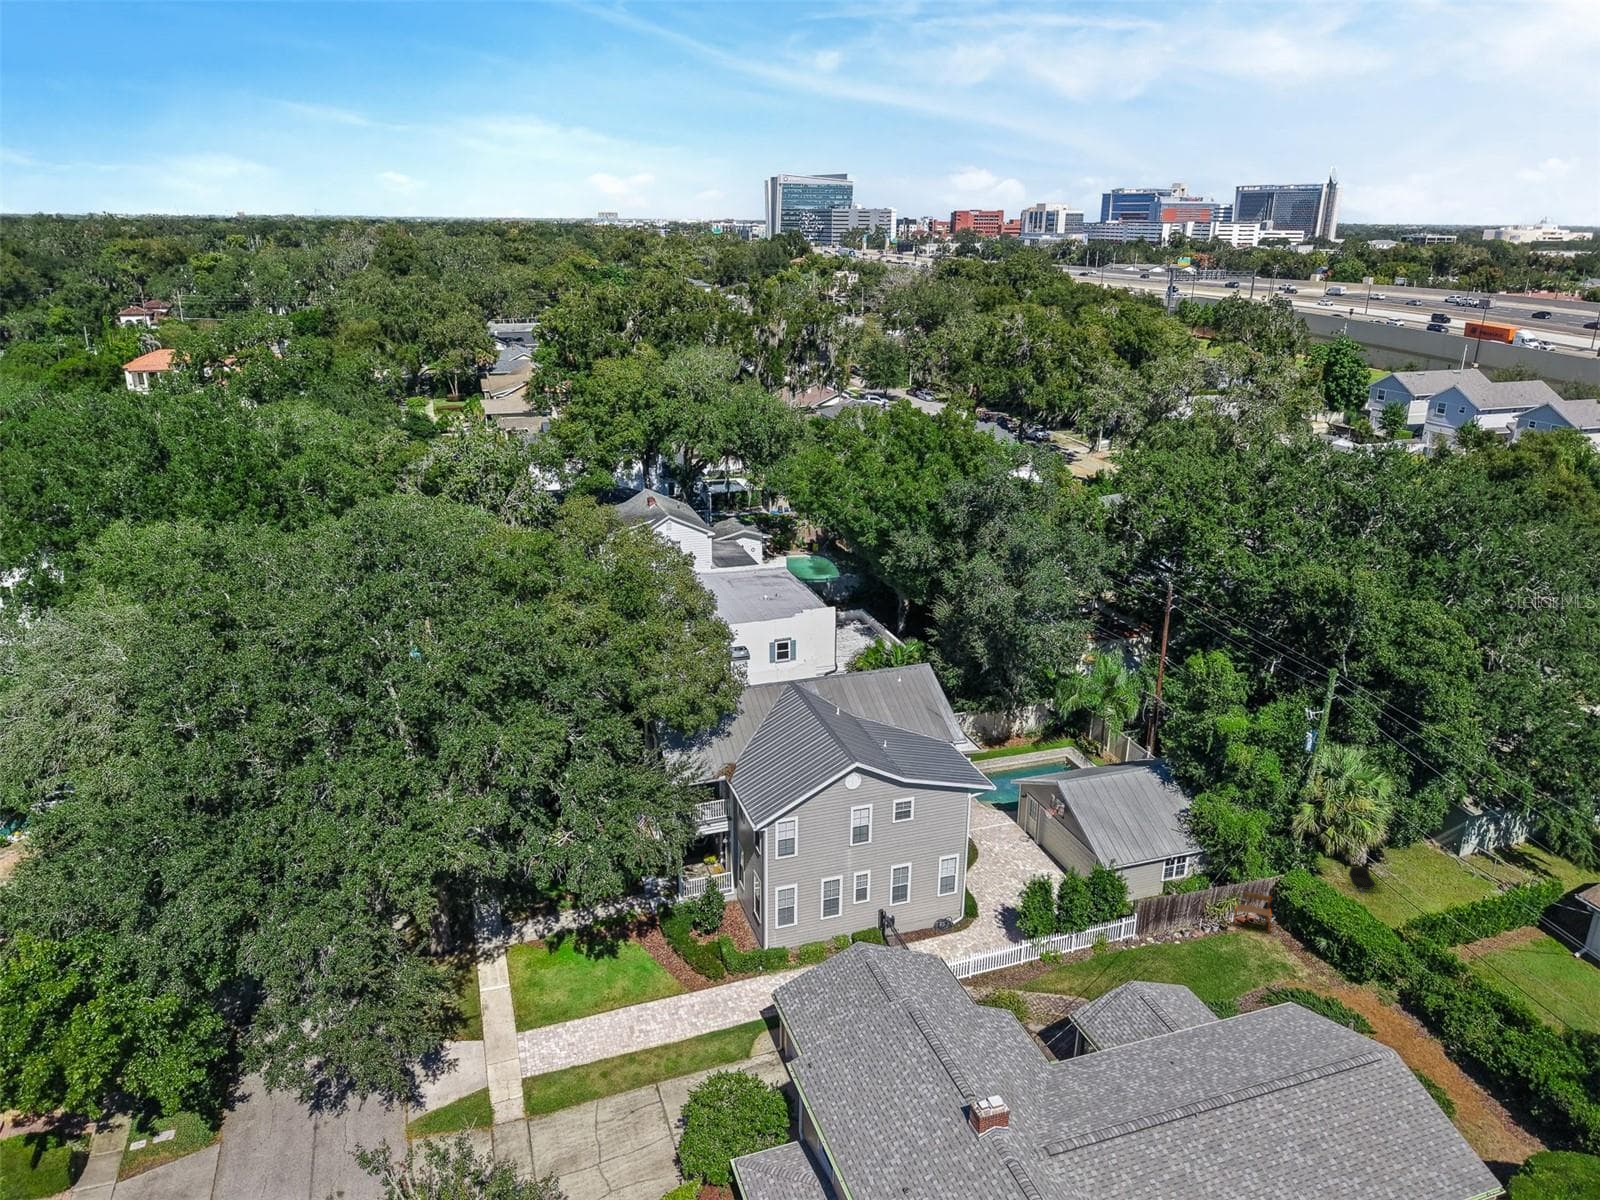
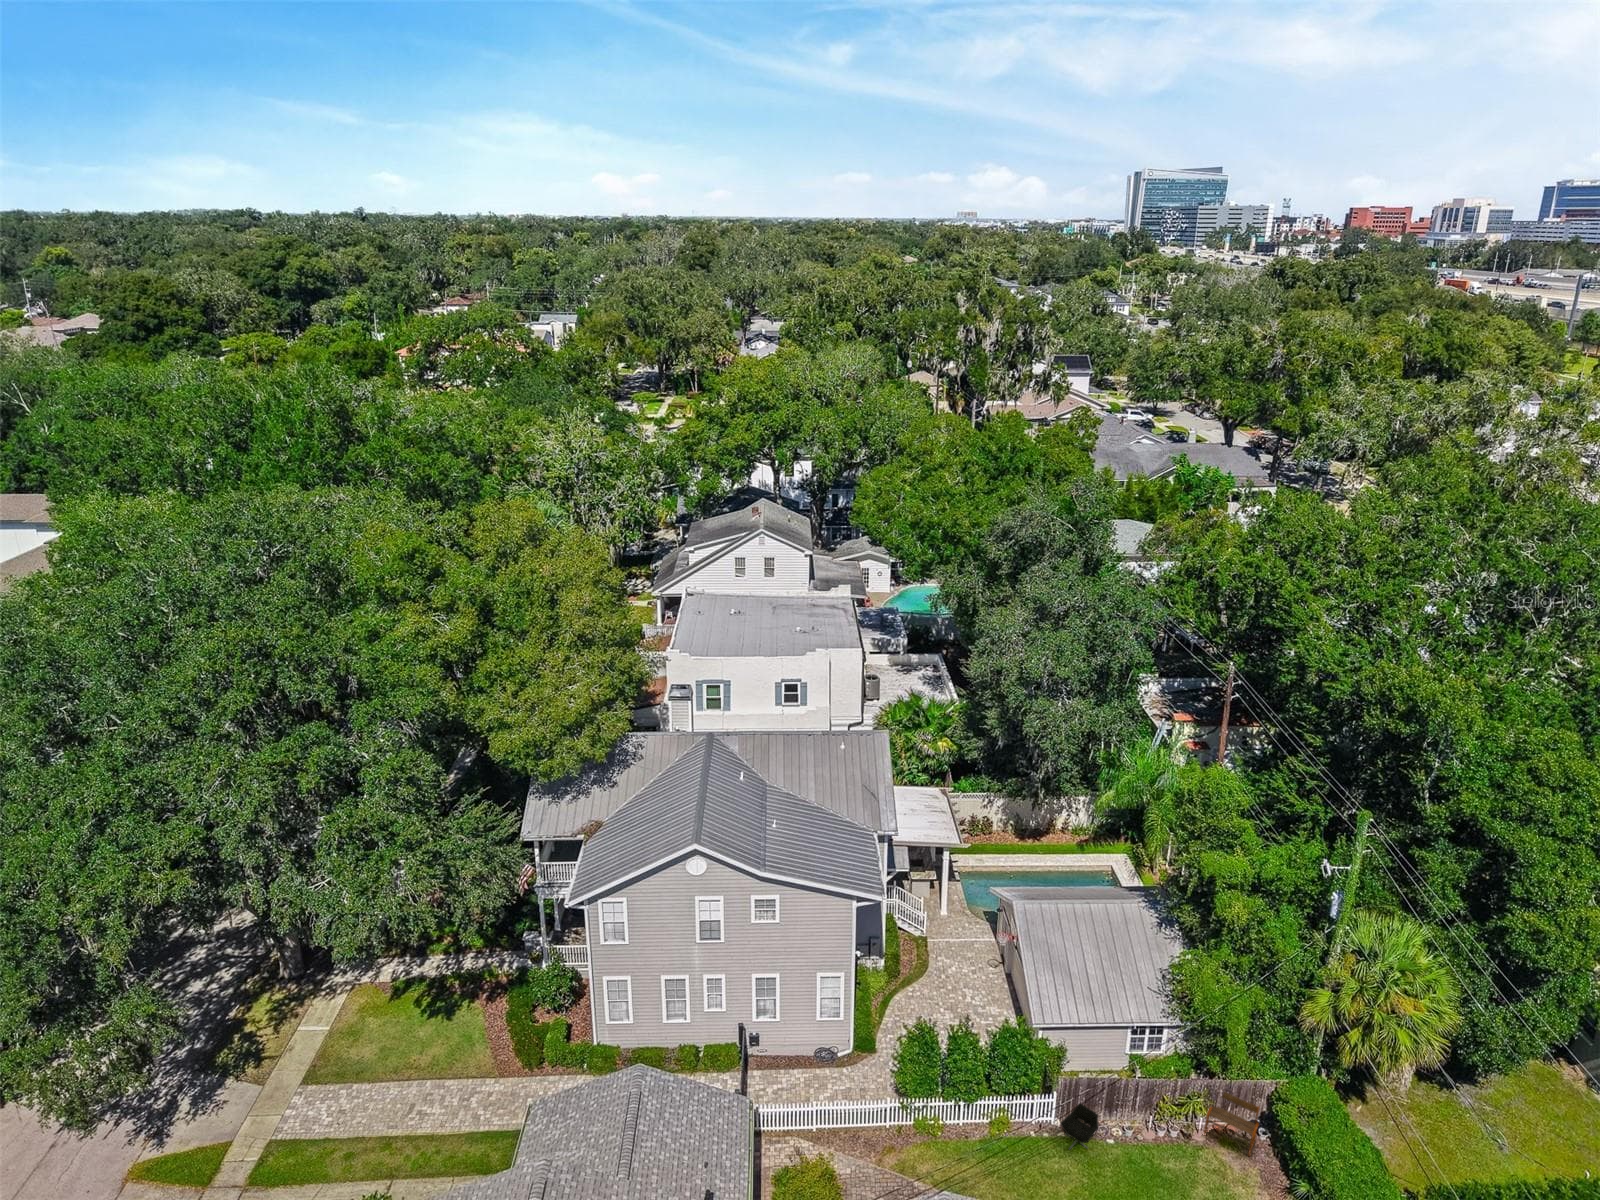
lounge chair: present [1349,866,1376,896] -> present [1060,1103,1099,1148]

